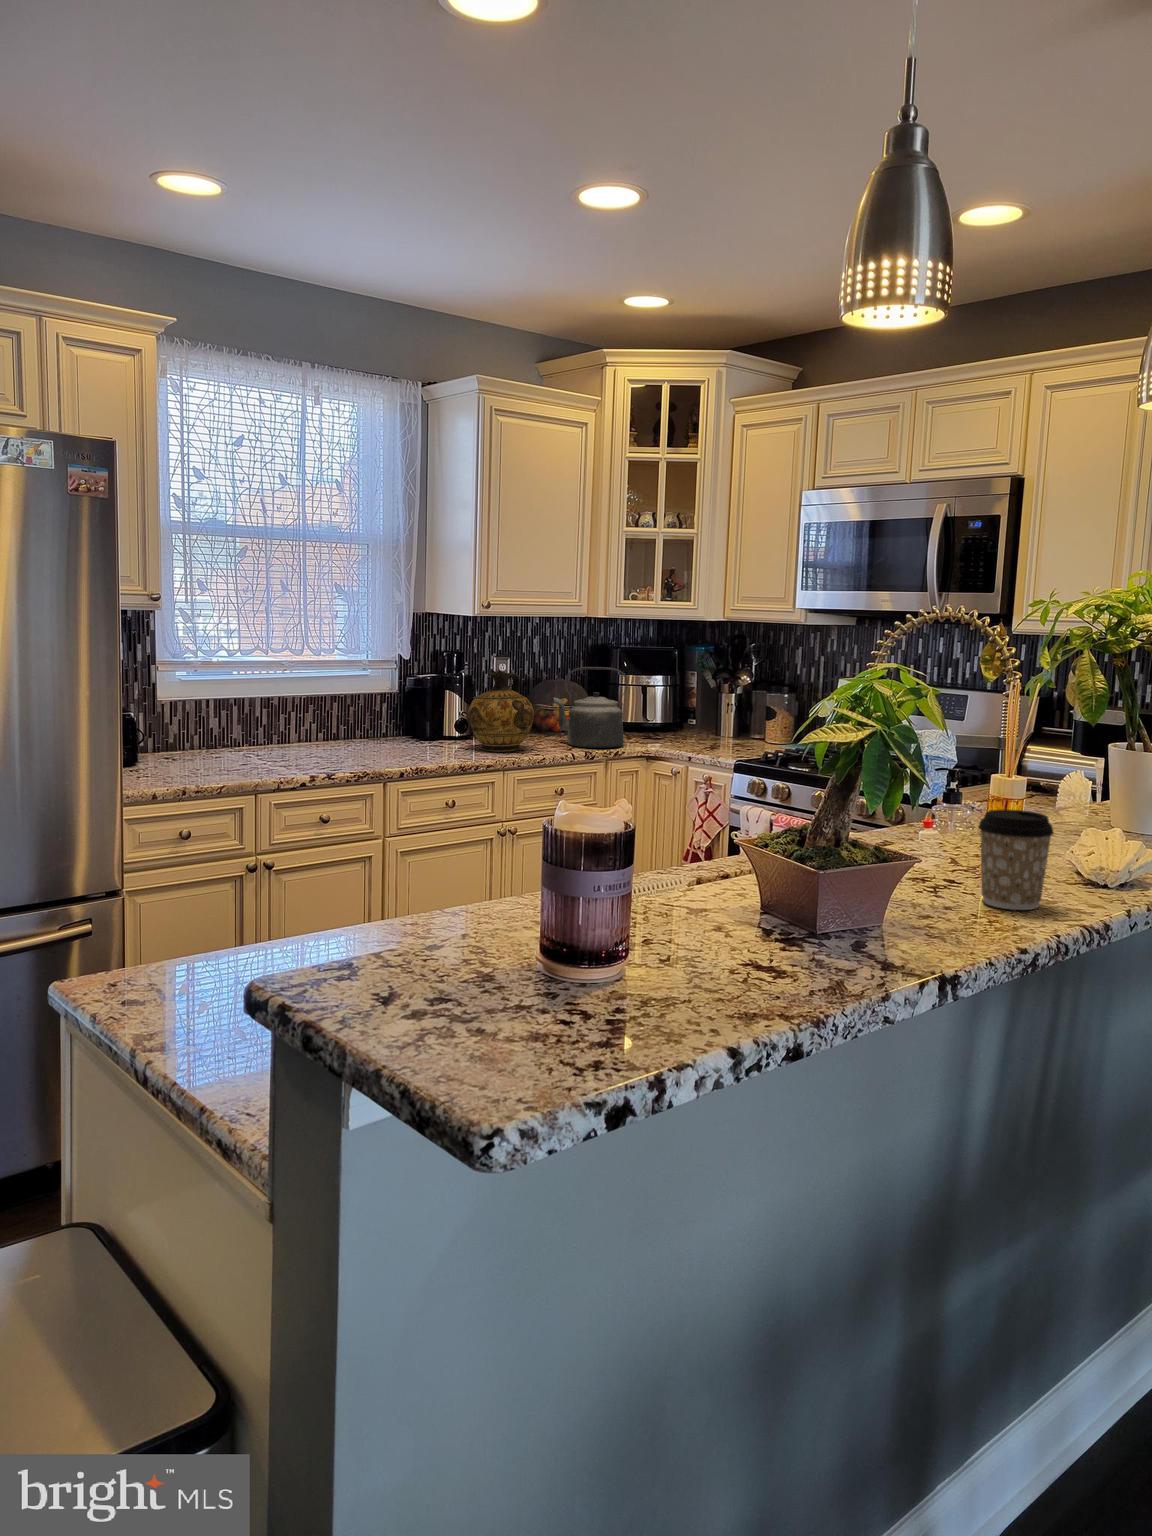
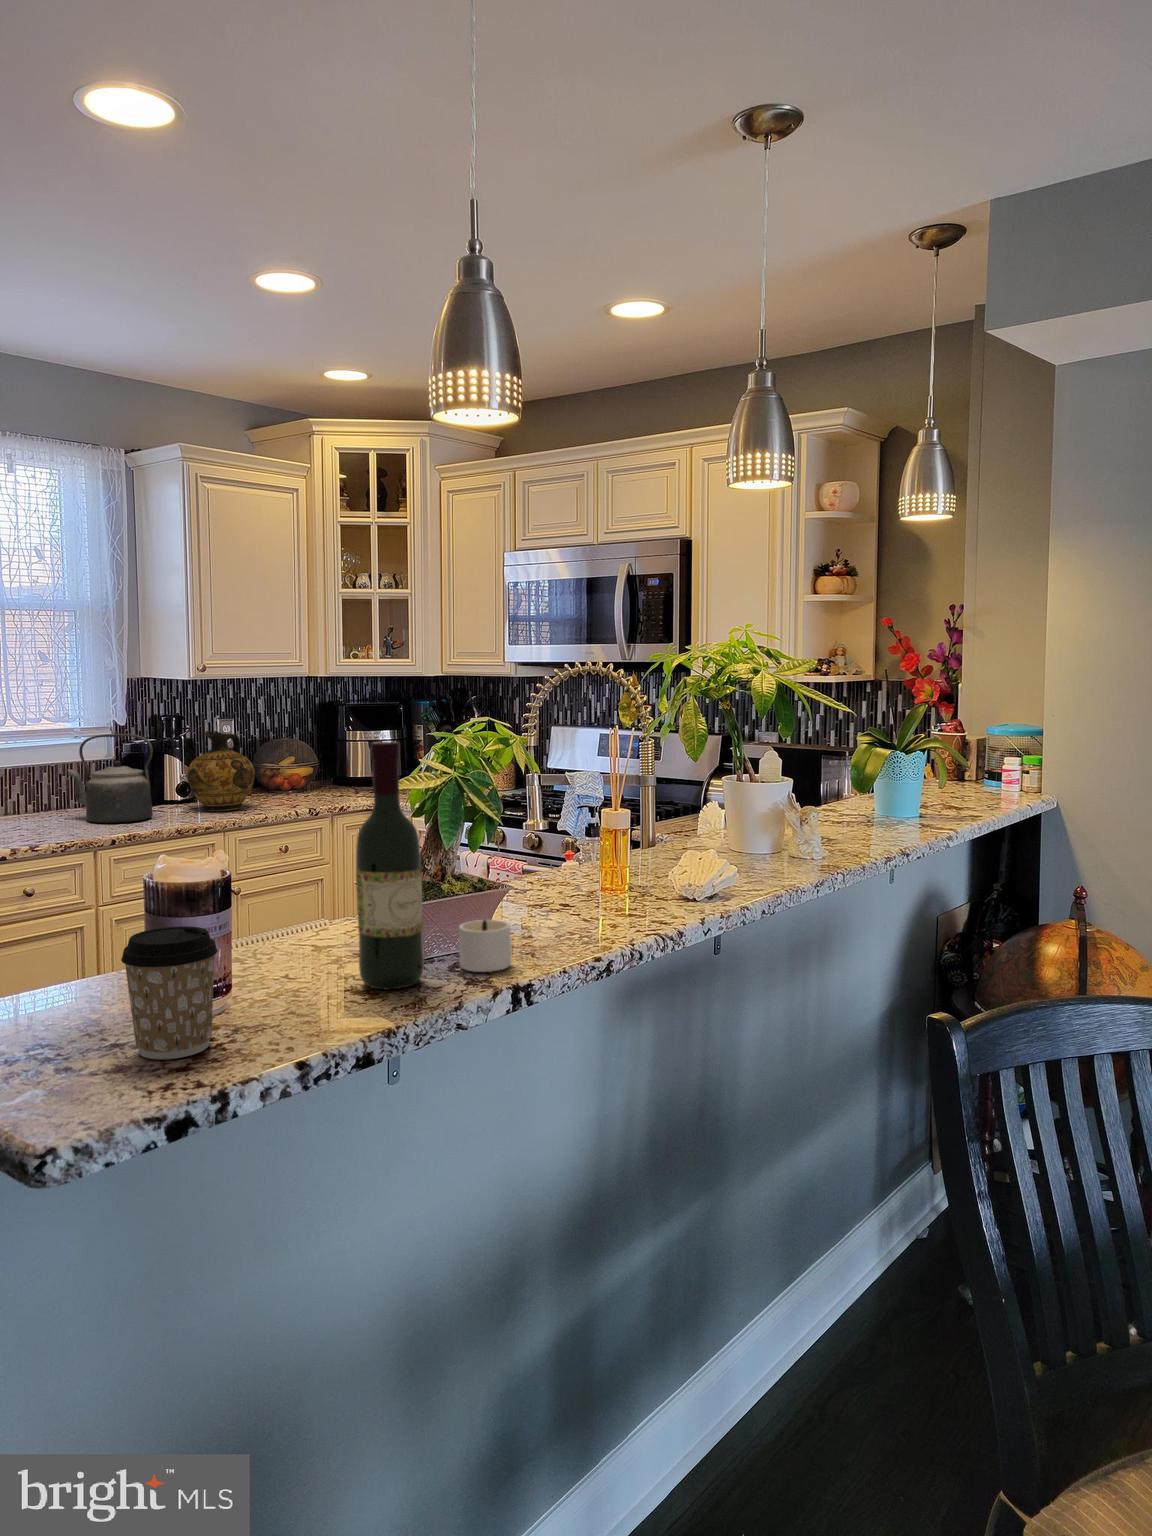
kettle: present [553,667,628,748] -> present [68,734,153,823]
wine bottle: none [759,689,836,969] -> present [356,742,424,989]
coffee cup: present [978,809,1054,910] -> present [121,926,218,1059]
candle: none [864,897,935,957] -> present [459,920,511,972]

